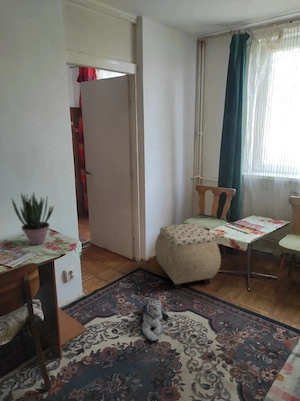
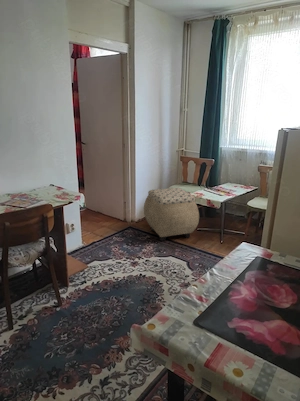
potted plant: present [12,193,53,245] -> none [27,152,61,197]
plush toy: present [141,299,169,341] -> none [131,244,155,276]

